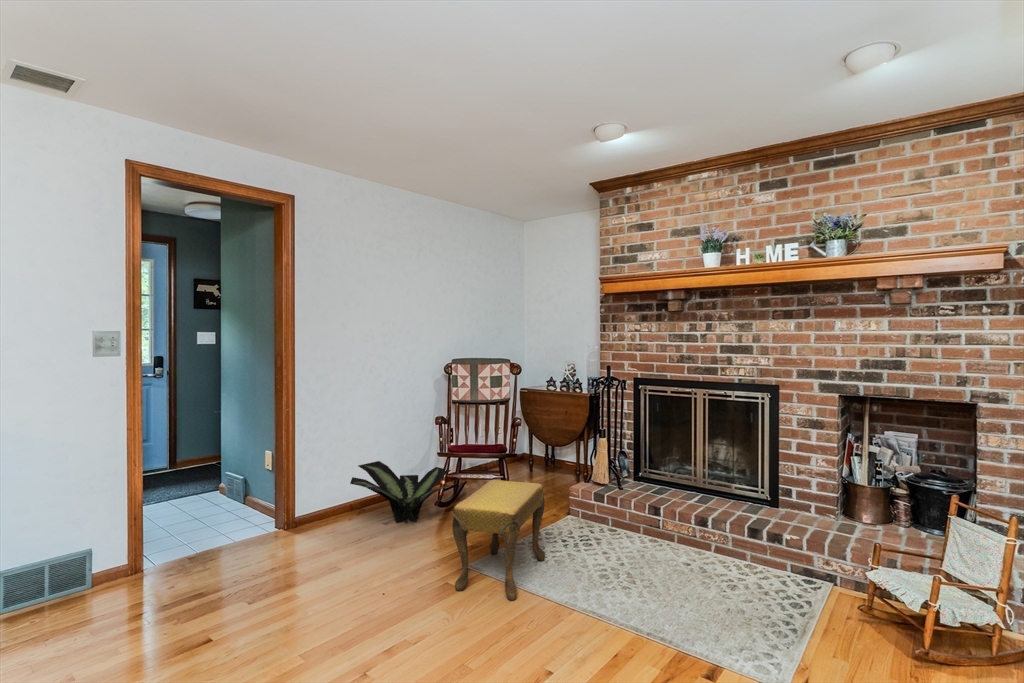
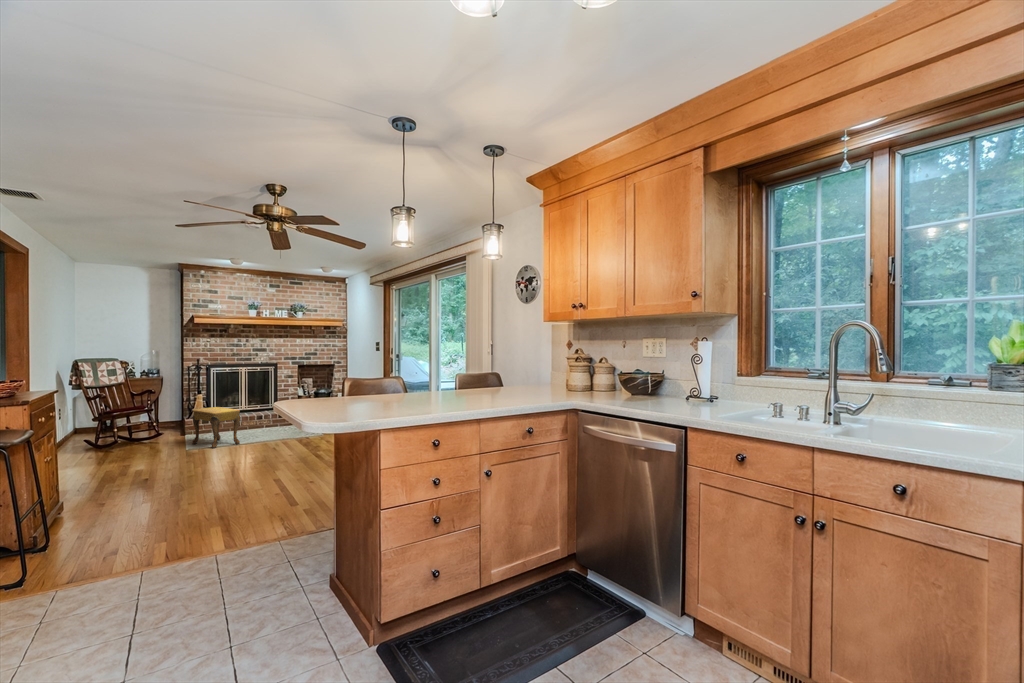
potted plant: present [350,461,452,523] -> none [59,424,148,453]

